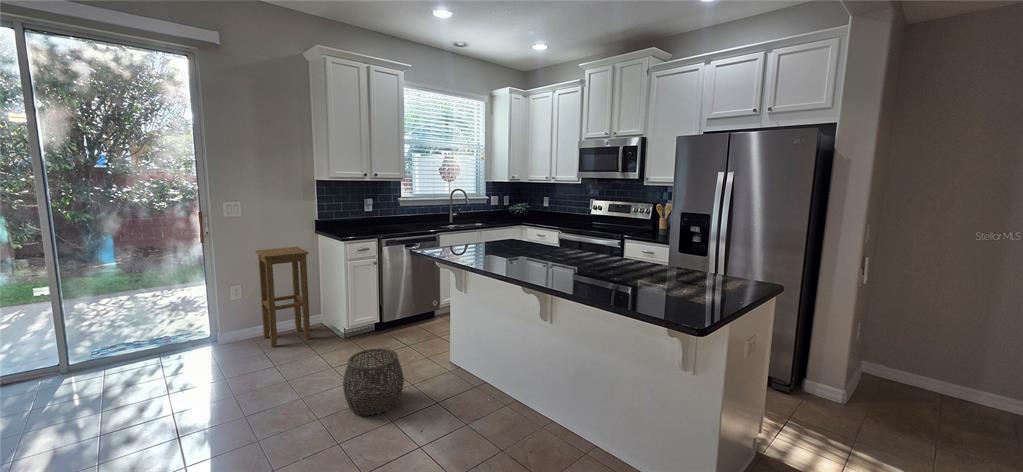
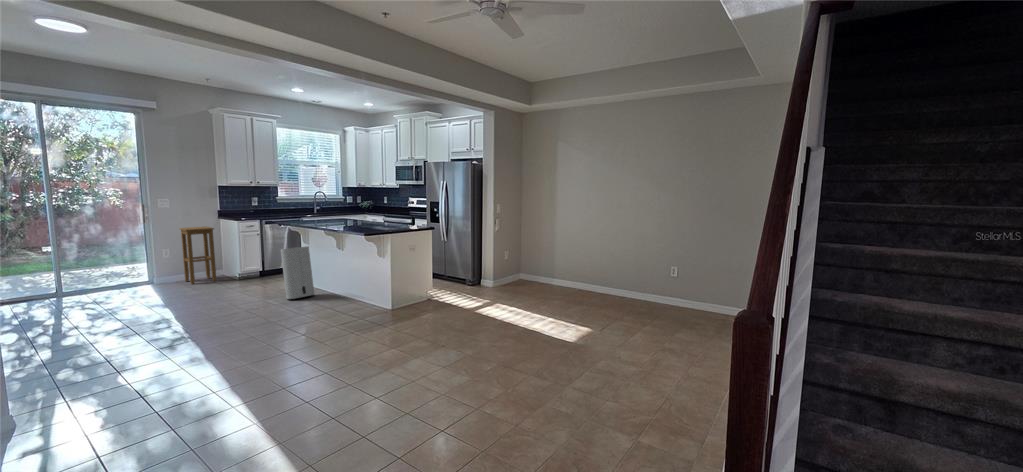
air purifier: none [434,309,493,427] -> present [281,247,314,299]
woven basket: present [343,348,404,416] -> none [234,270,268,300]

